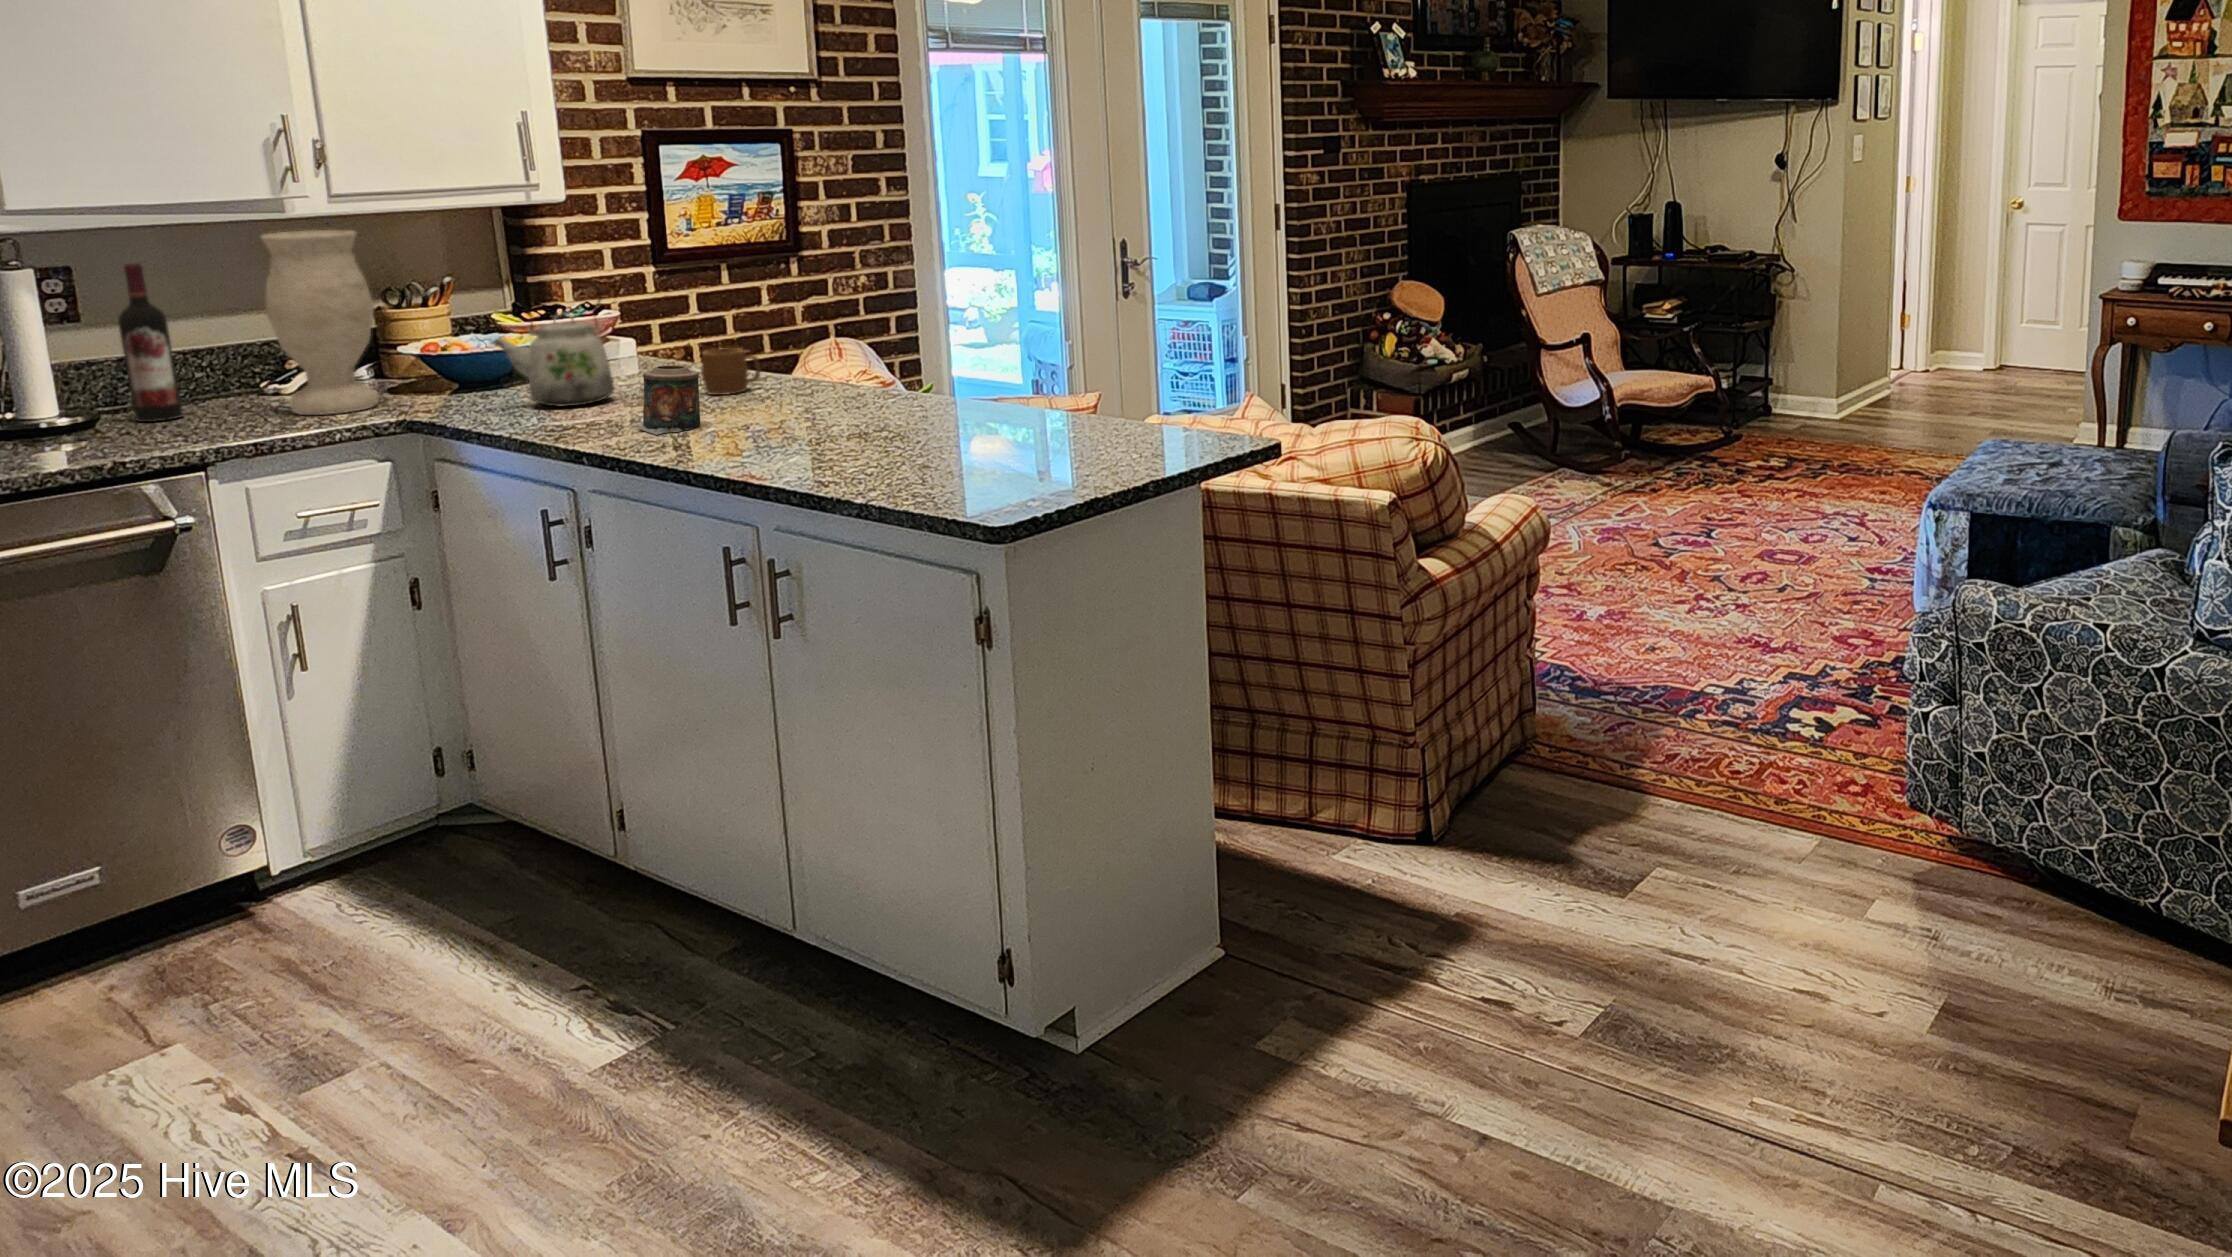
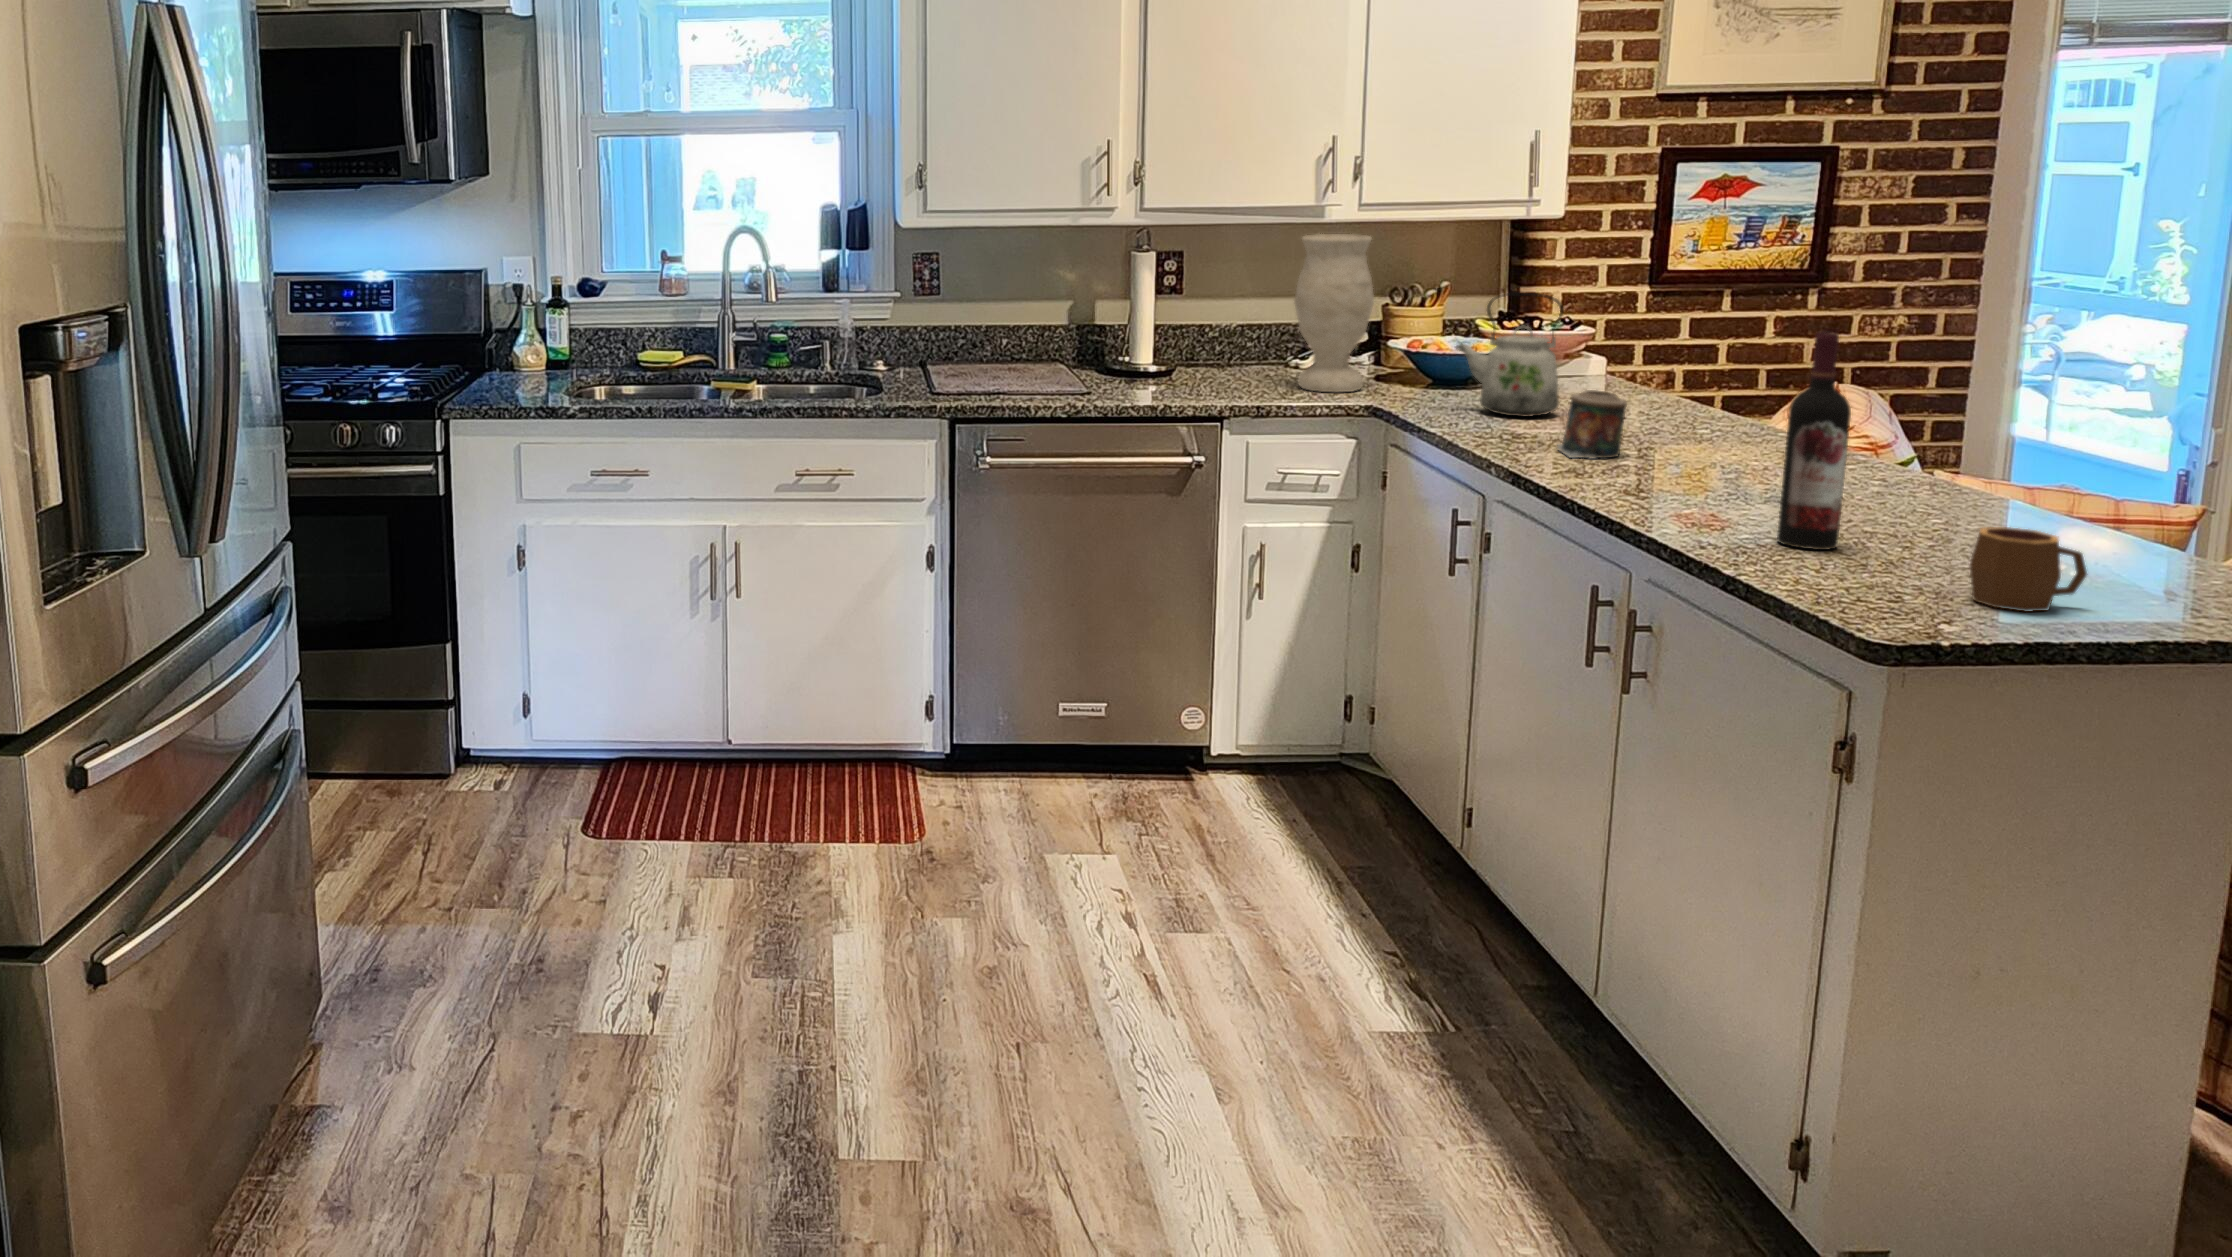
wine bottle: present [118,263,183,422] -> present [1777,331,1851,550]
mug: present [701,348,761,395] -> present [1970,527,2087,611]

